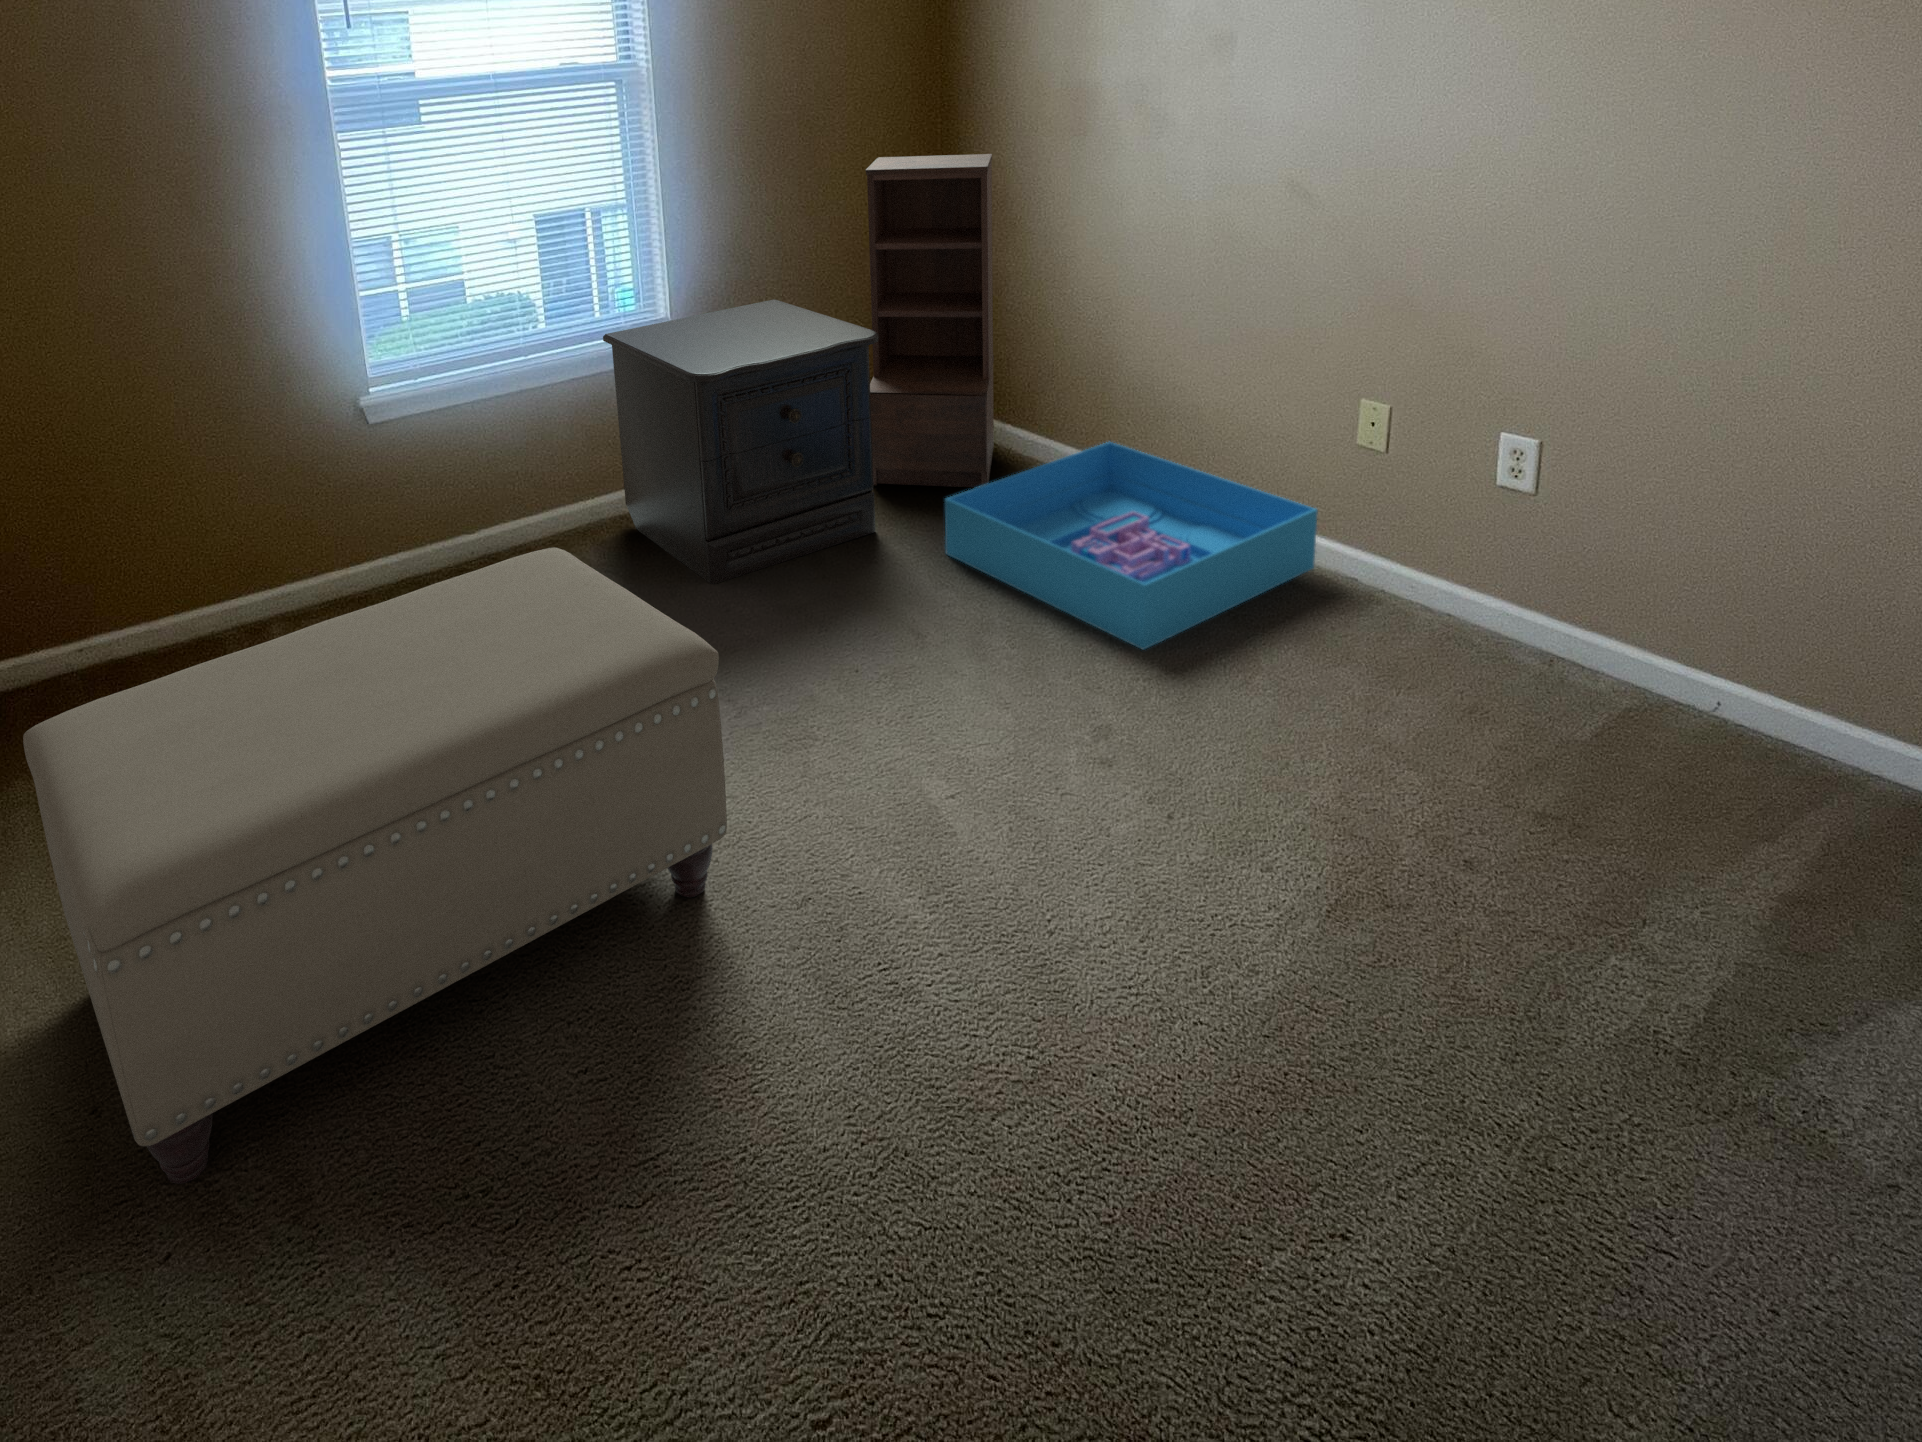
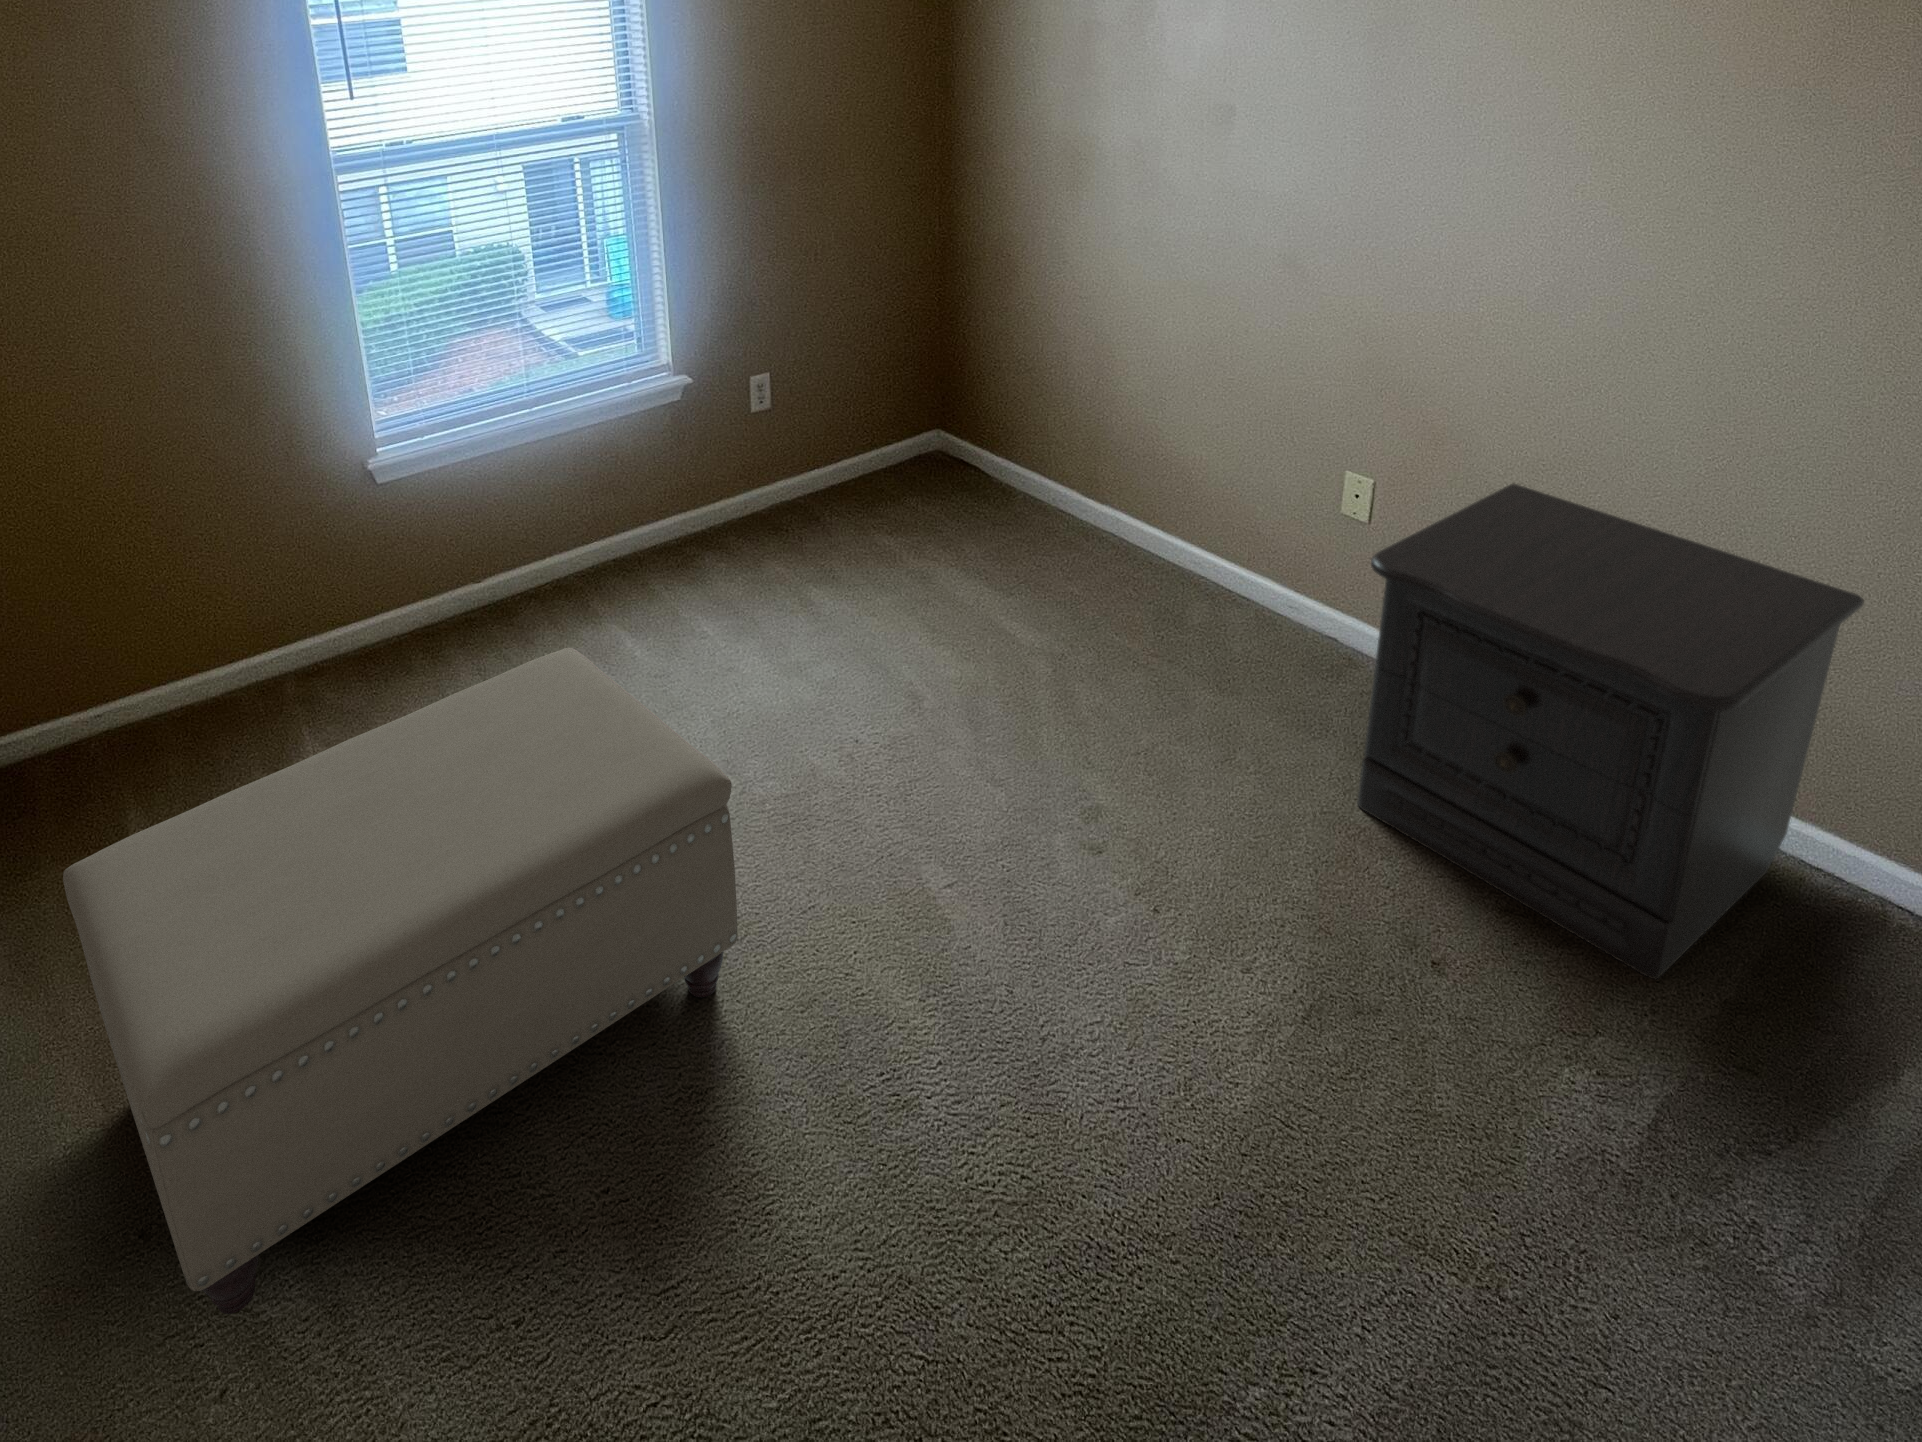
bookshelf: present [865,154,994,488] -> none [864,198,990,529]
nightstand: present [603,299,879,584] -> present [1357,484,1864,979]
storage bin: present [945,442,1318,650] -> none [941,486,1300,718]

